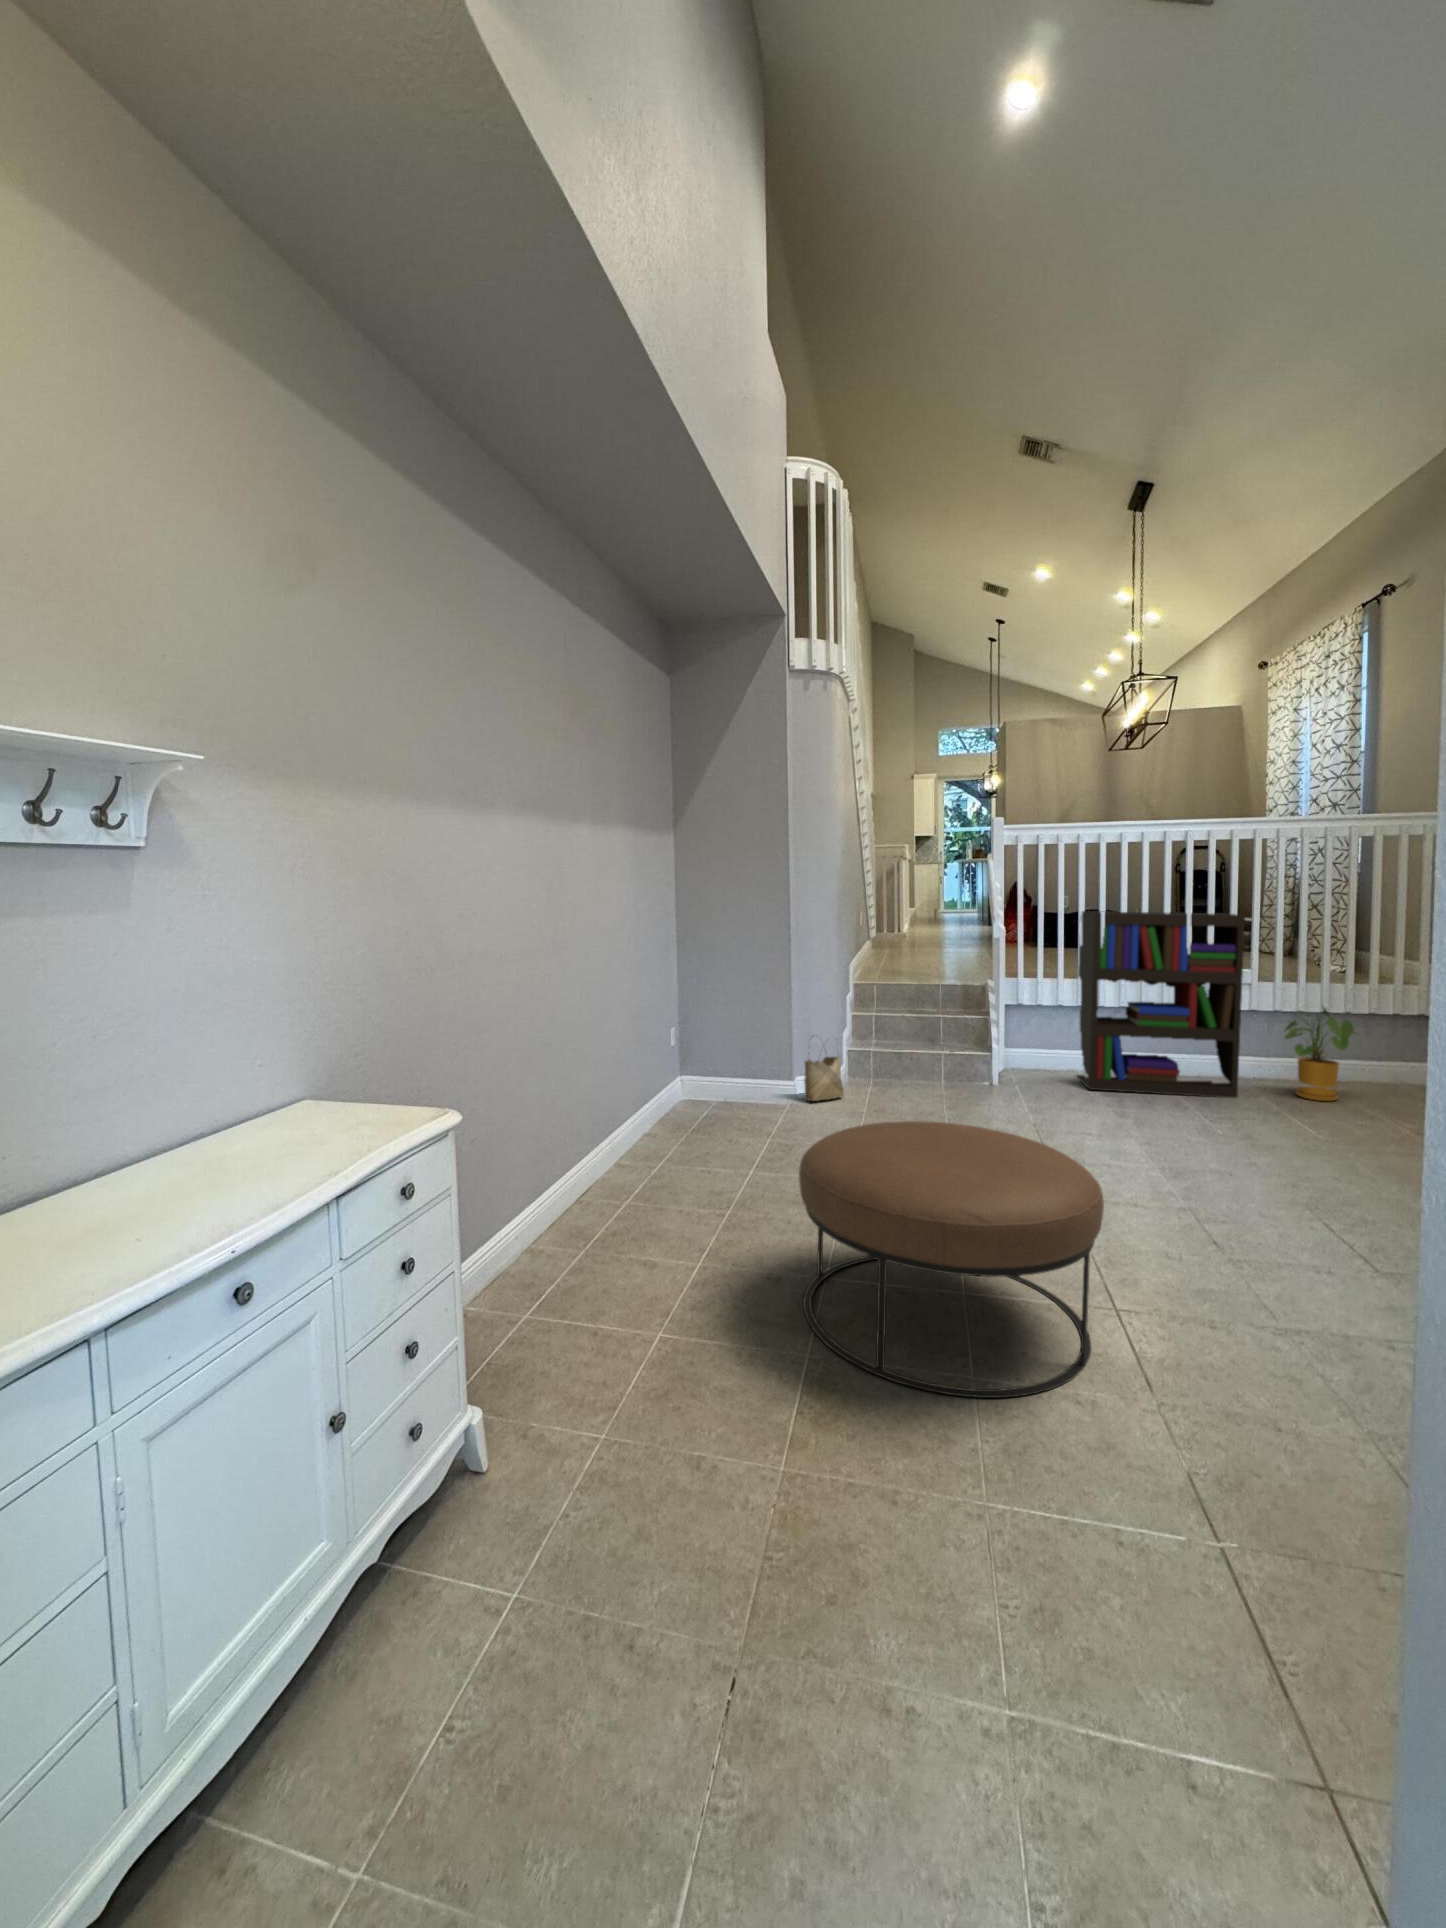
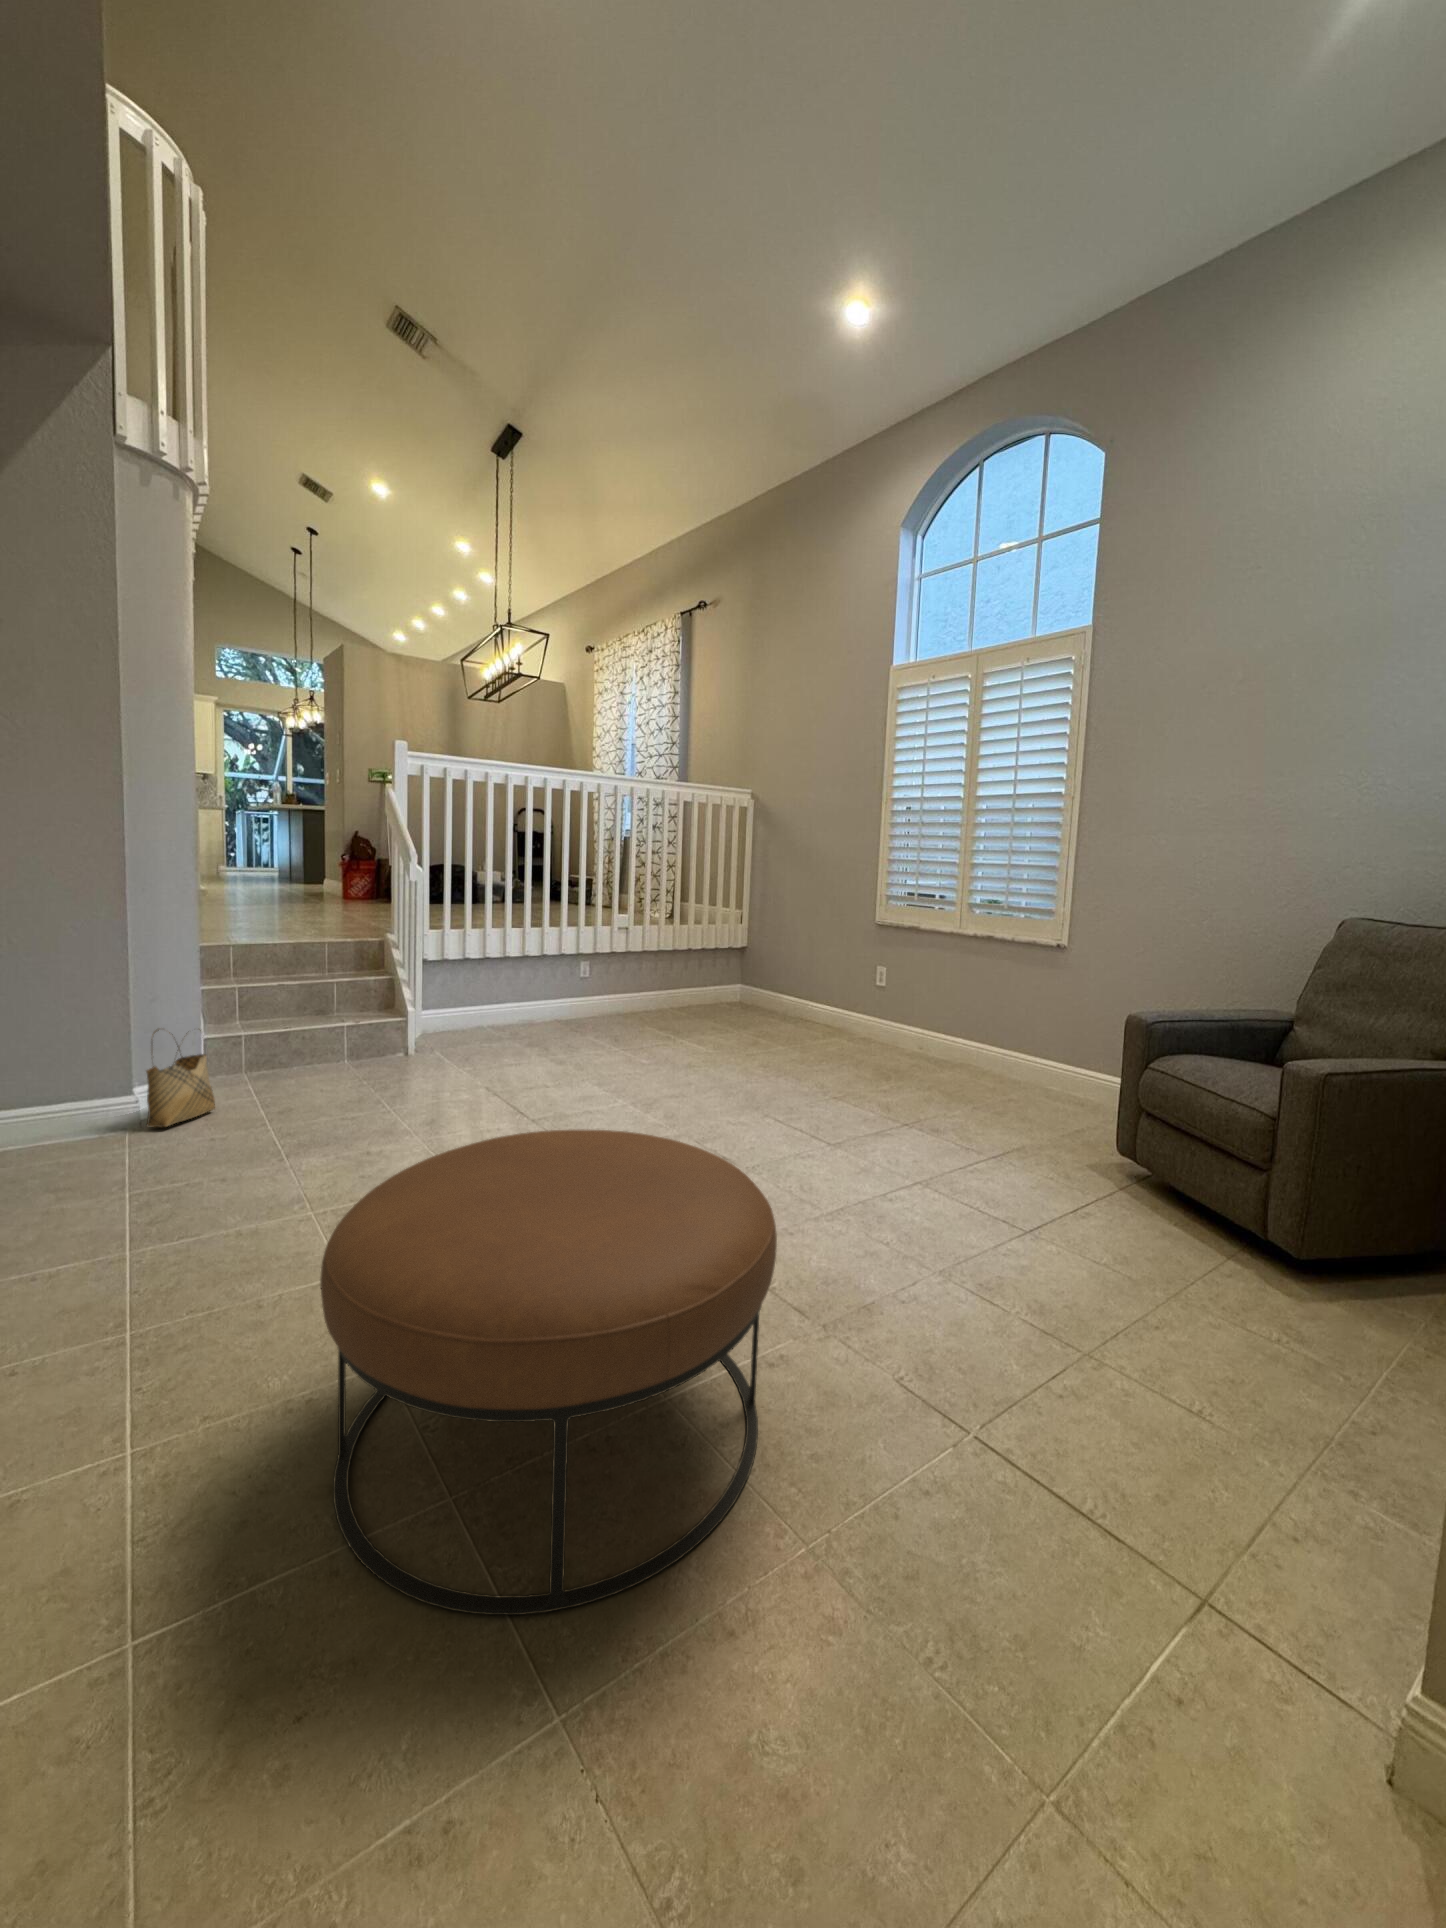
bookshelf: present [1076,911,1245,1098] -> none [486,857,636,1042]
house plant: present [1284,1007,1357,1101] -> none [649,939,710,1021]

